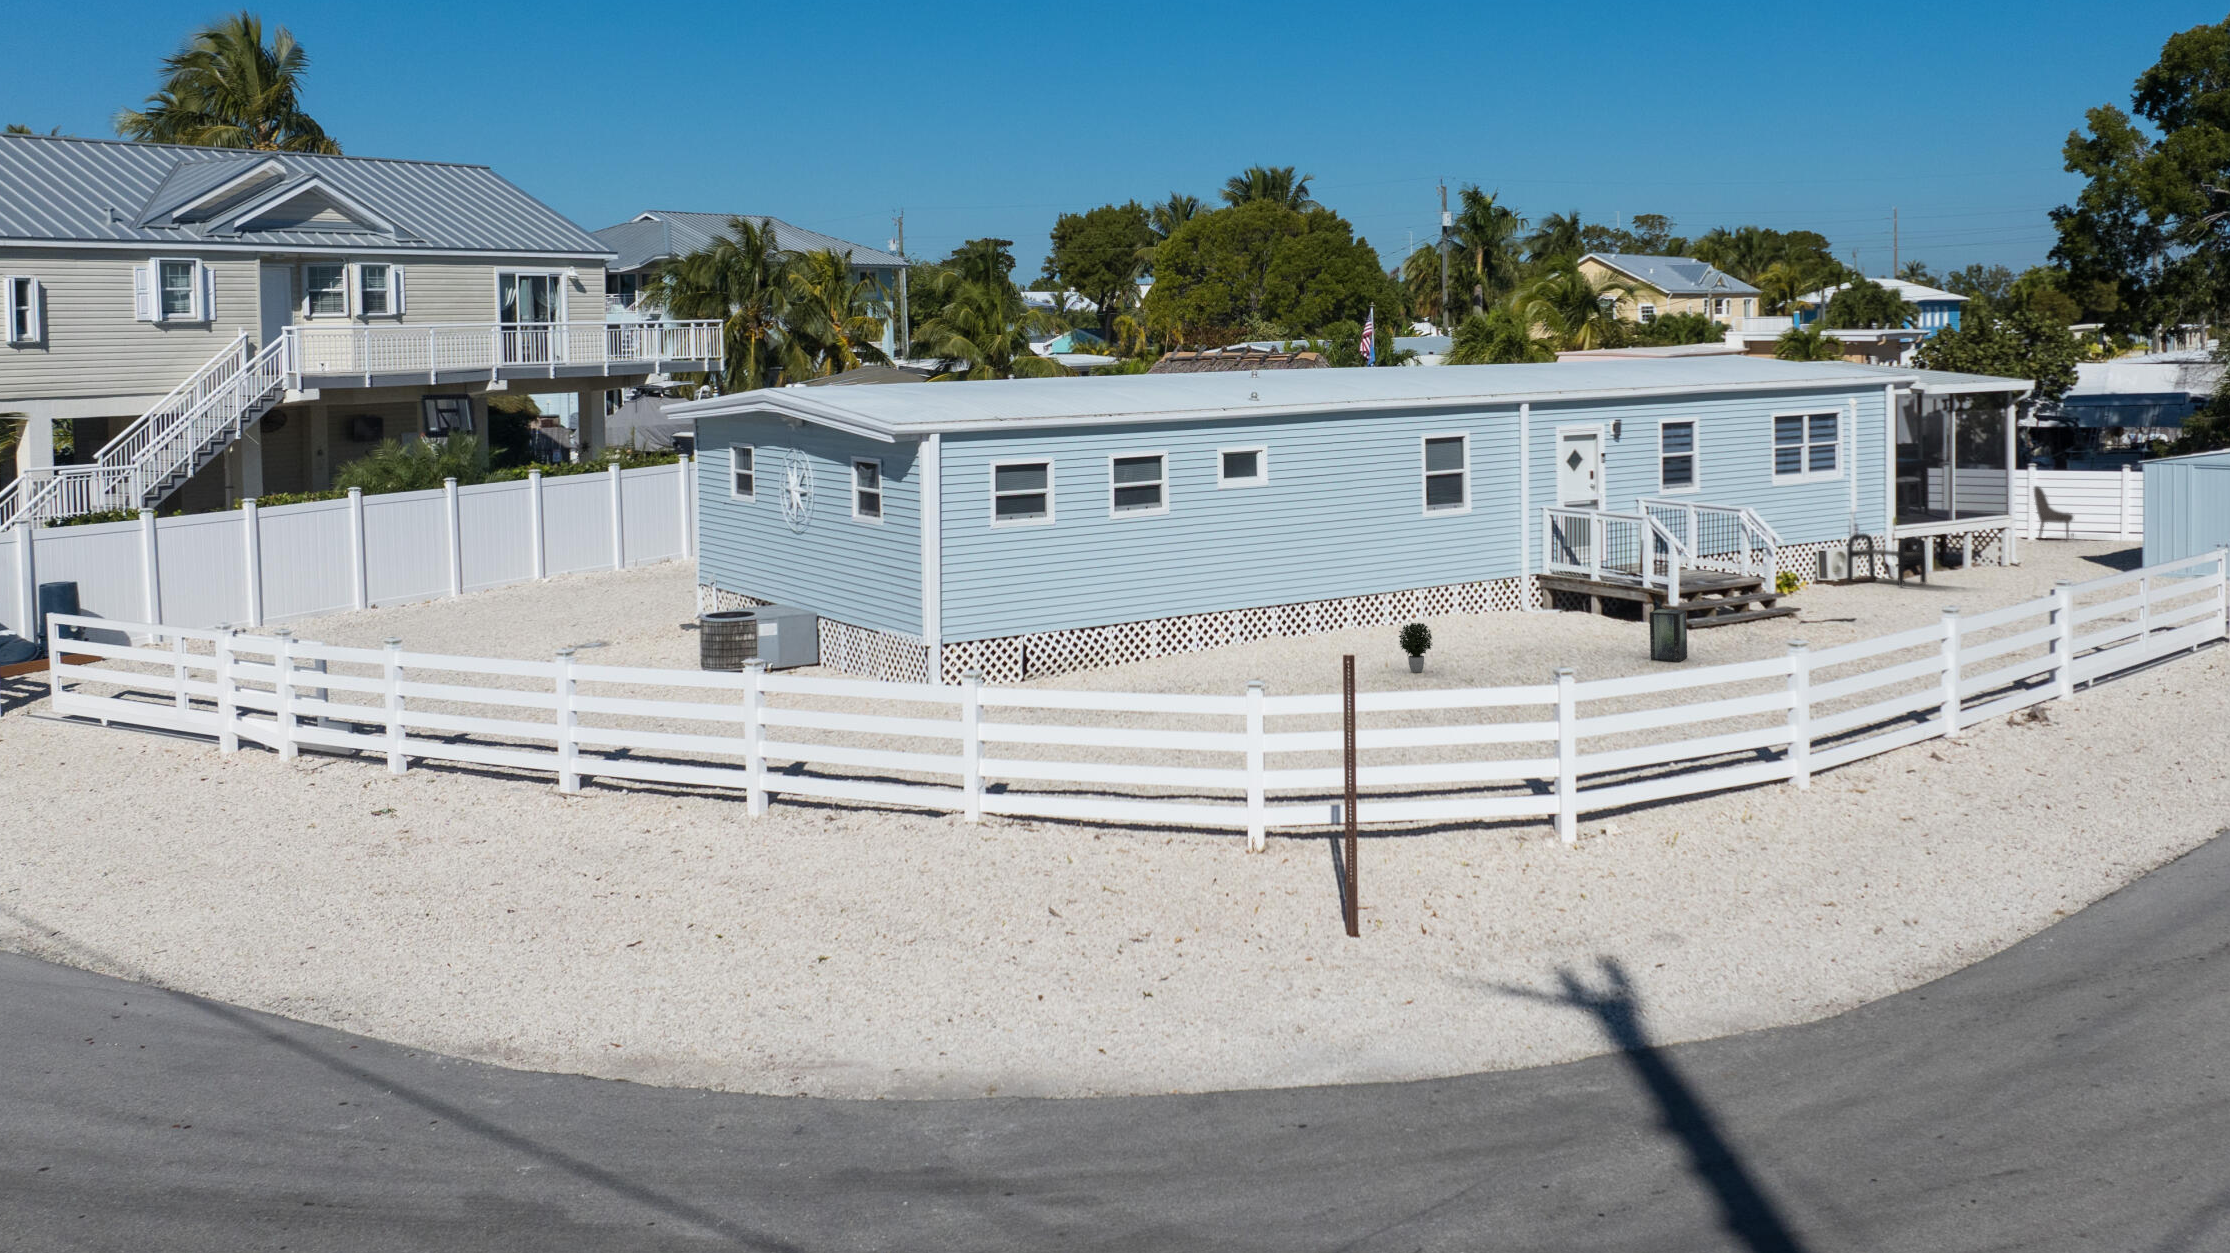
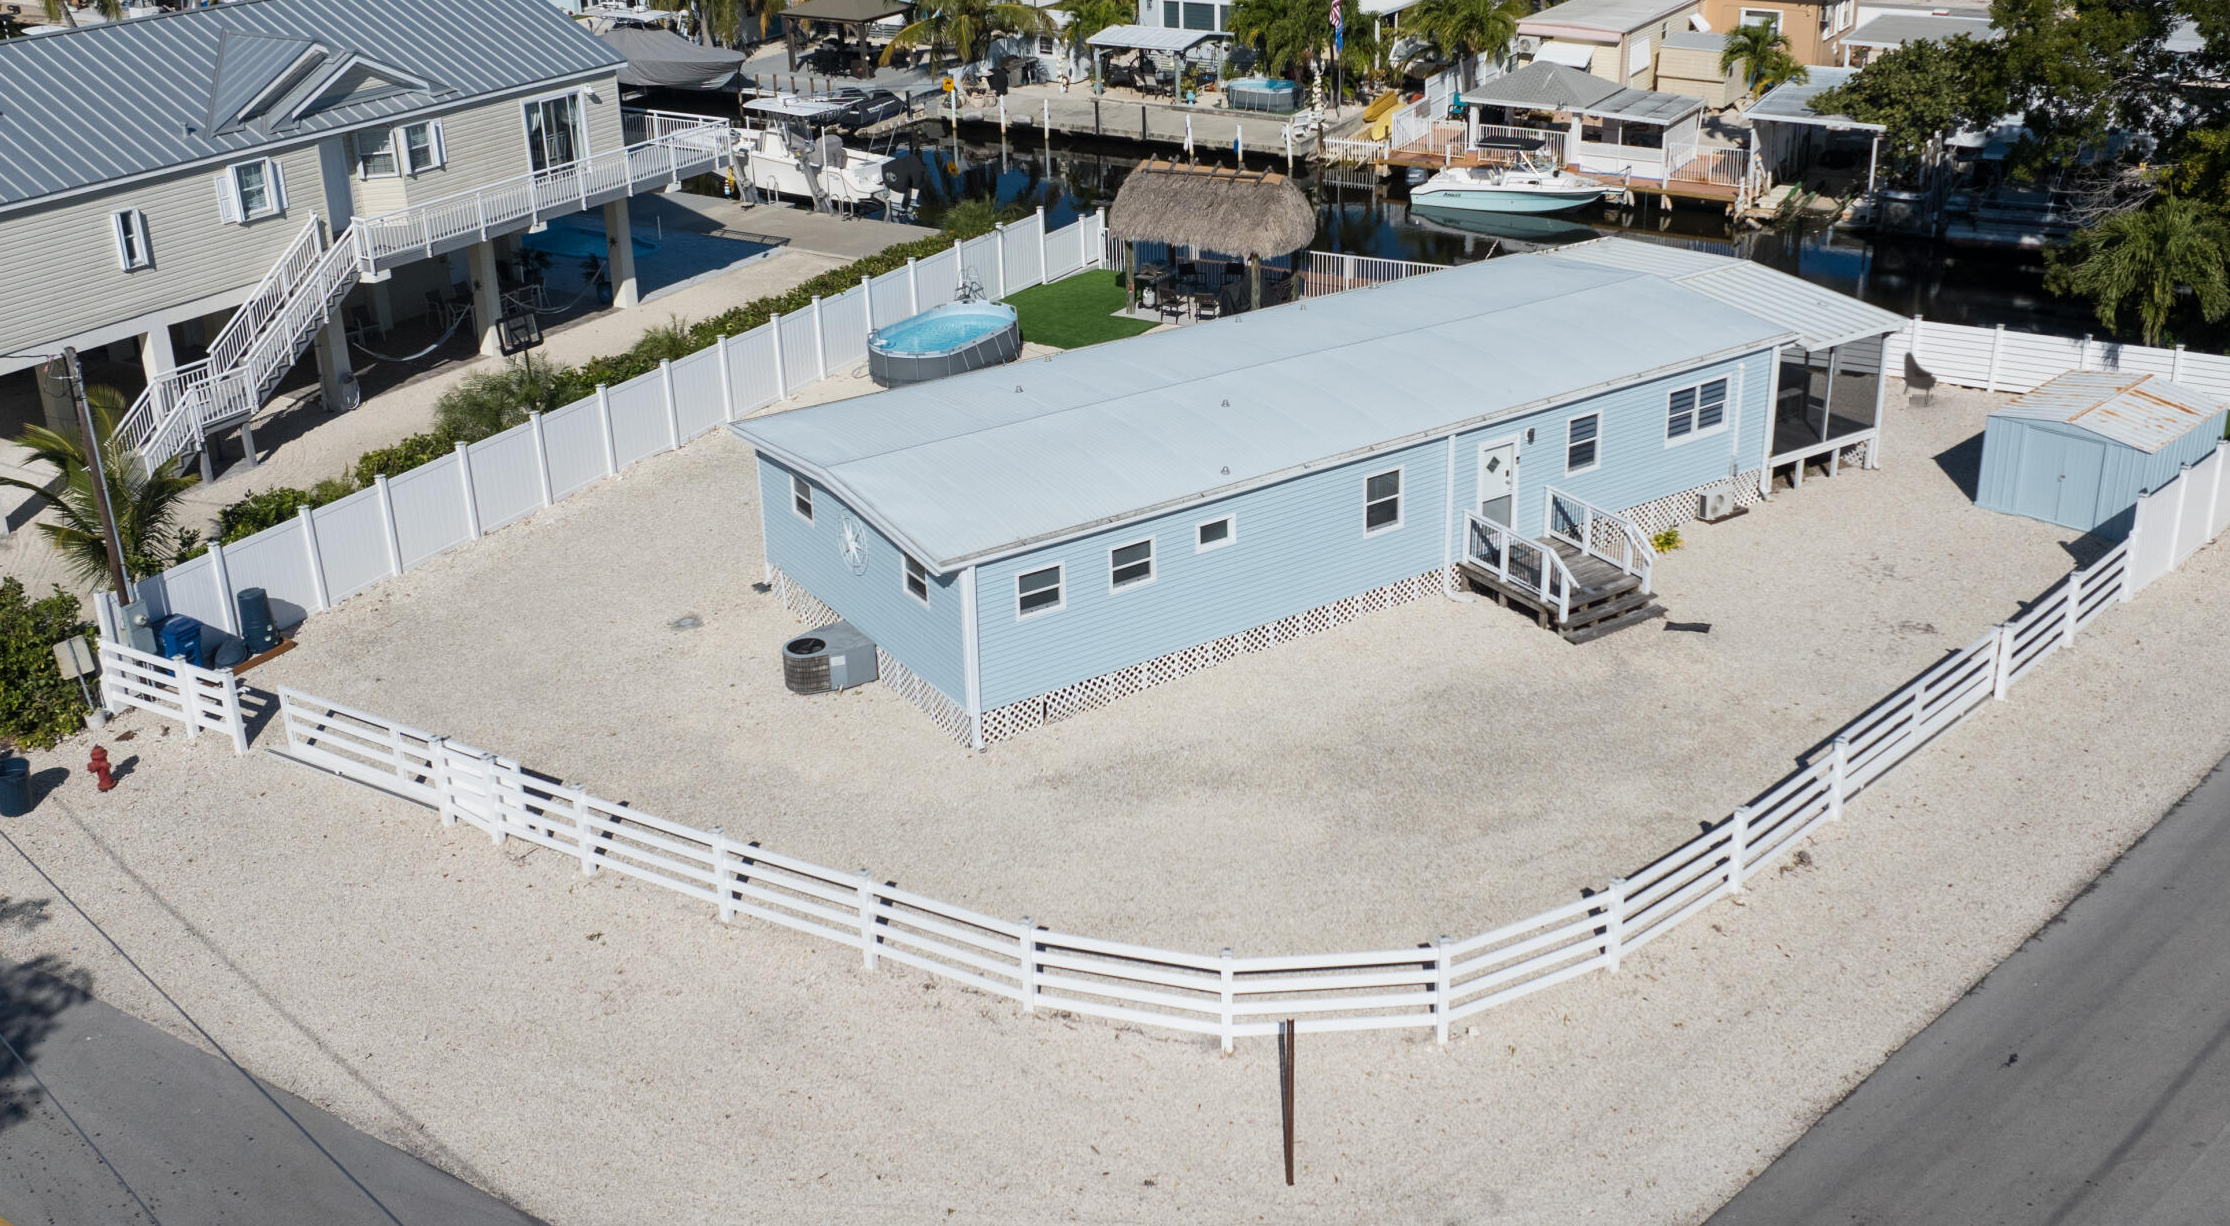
bench: present [1847,533,1927,587] -> none [1719,471,1788,529]
storage box: present [1650,609,1687,662] -> none [1537,663,1569,711]
potted plant: present [1399,623,1432,673] -> none [1338,696,1365,734]

